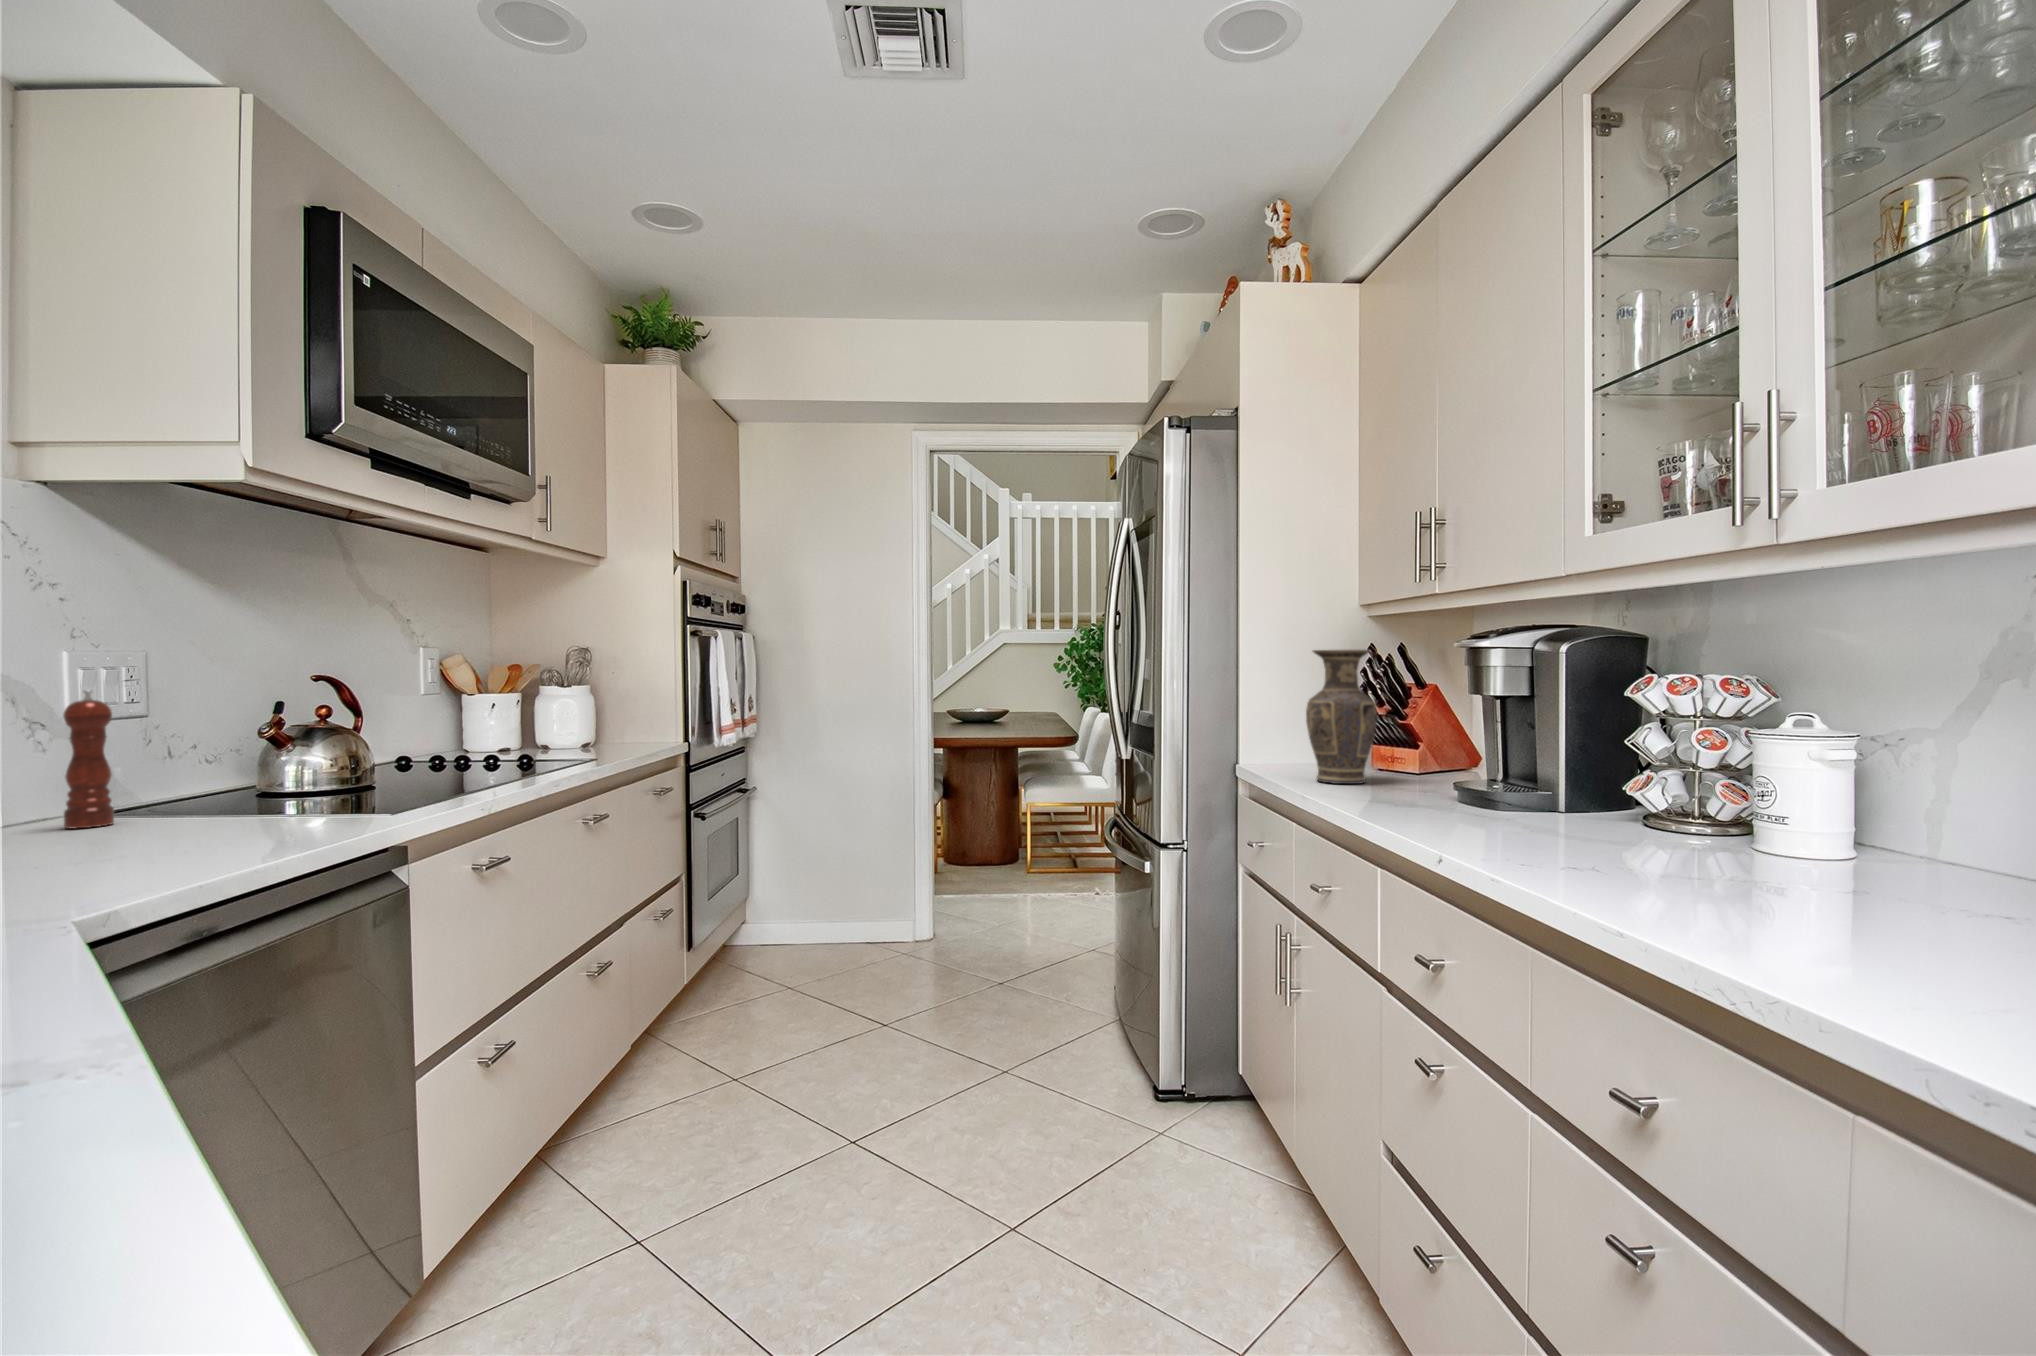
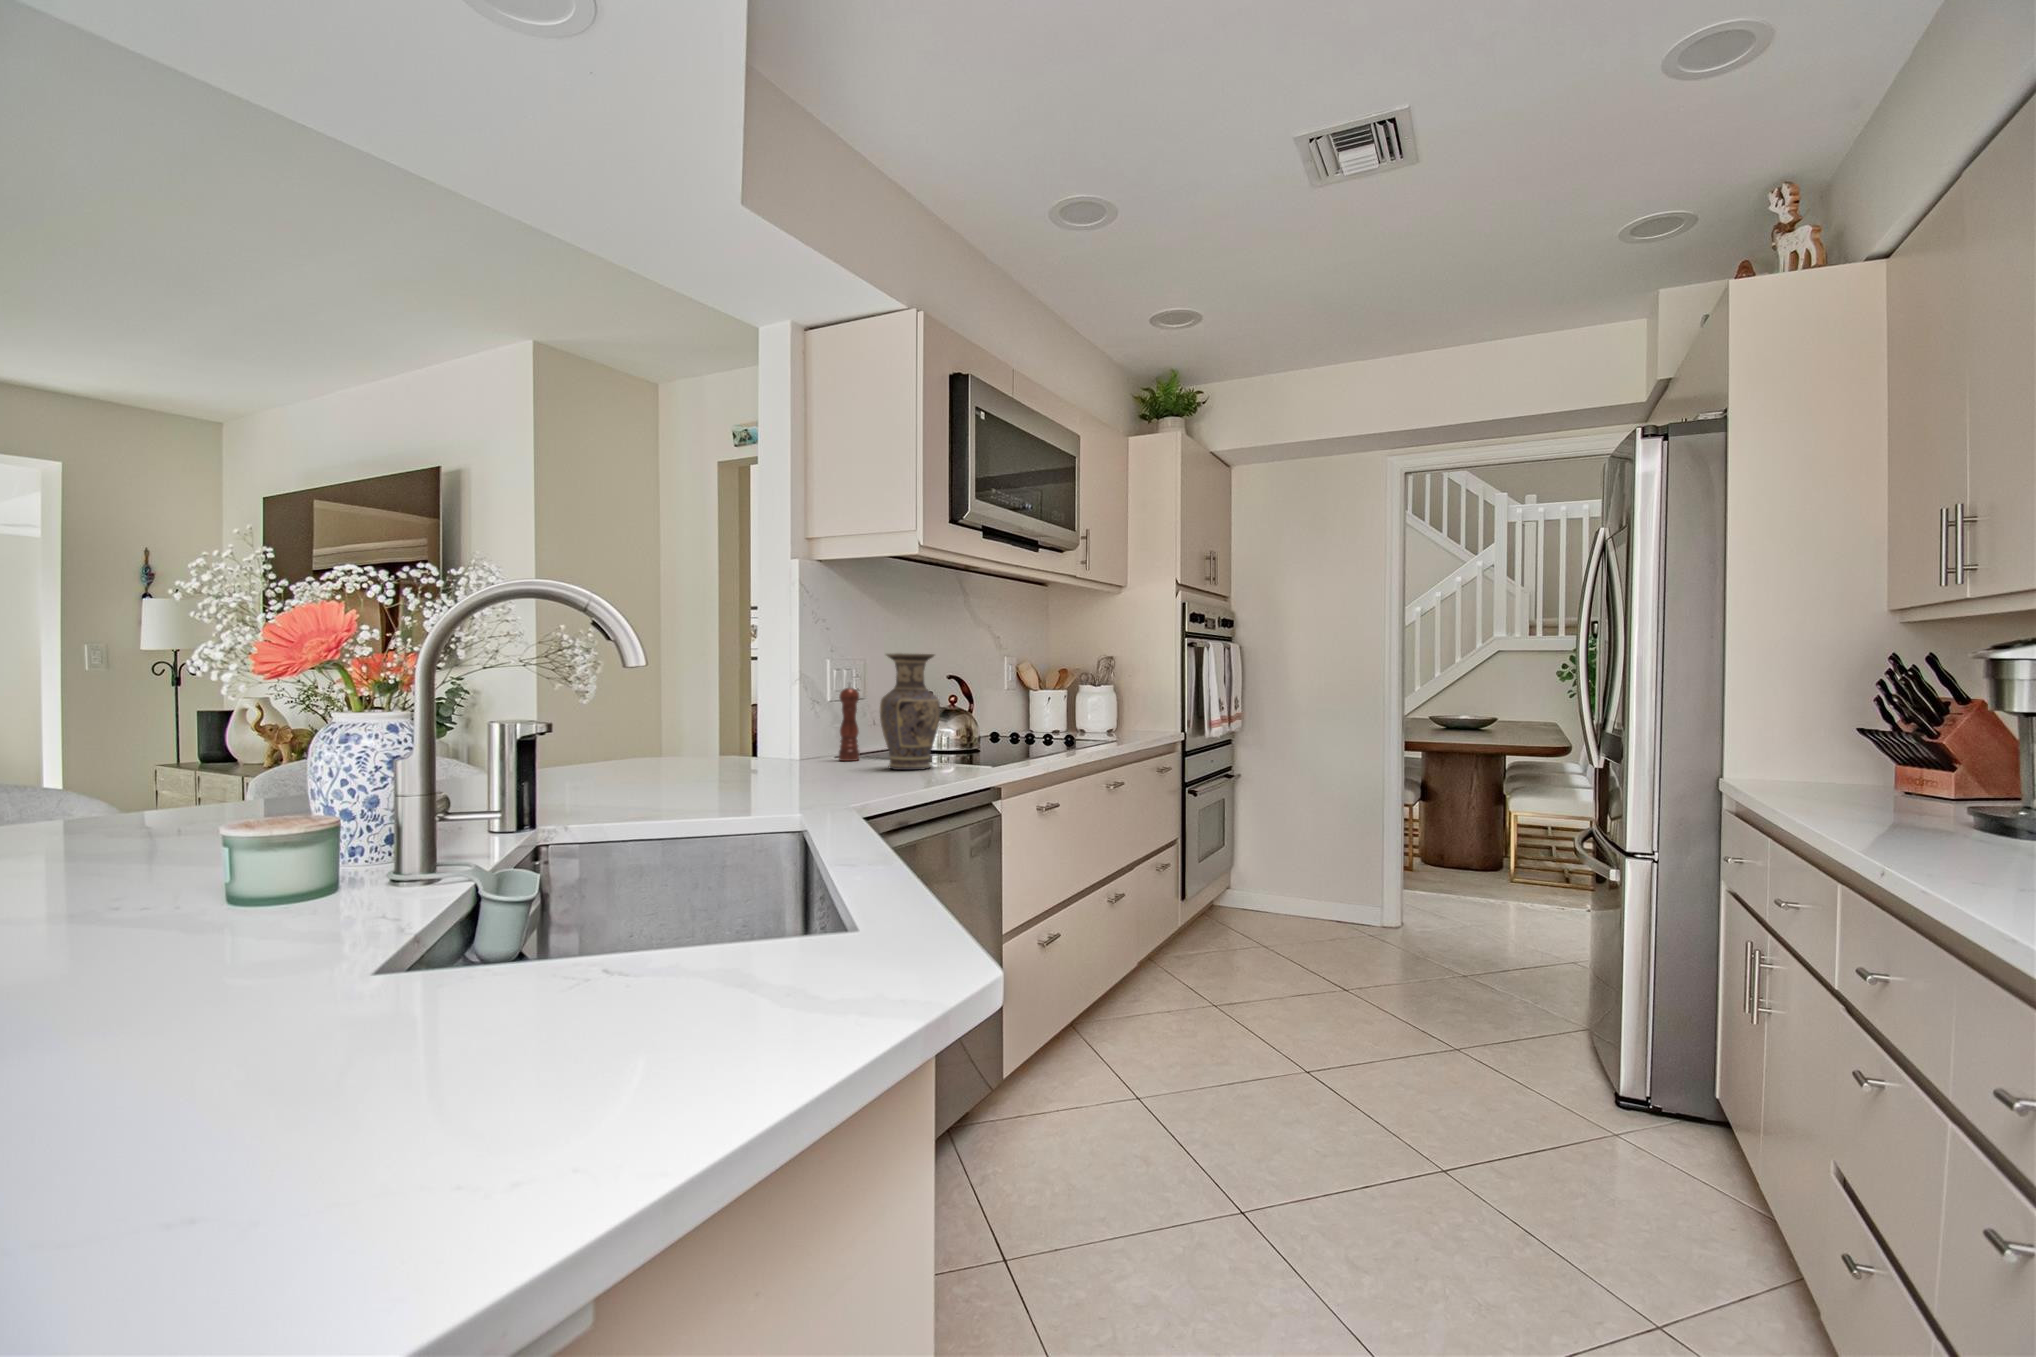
vase: present [1306,650,1377,784] -> present [880,653,940,770]

